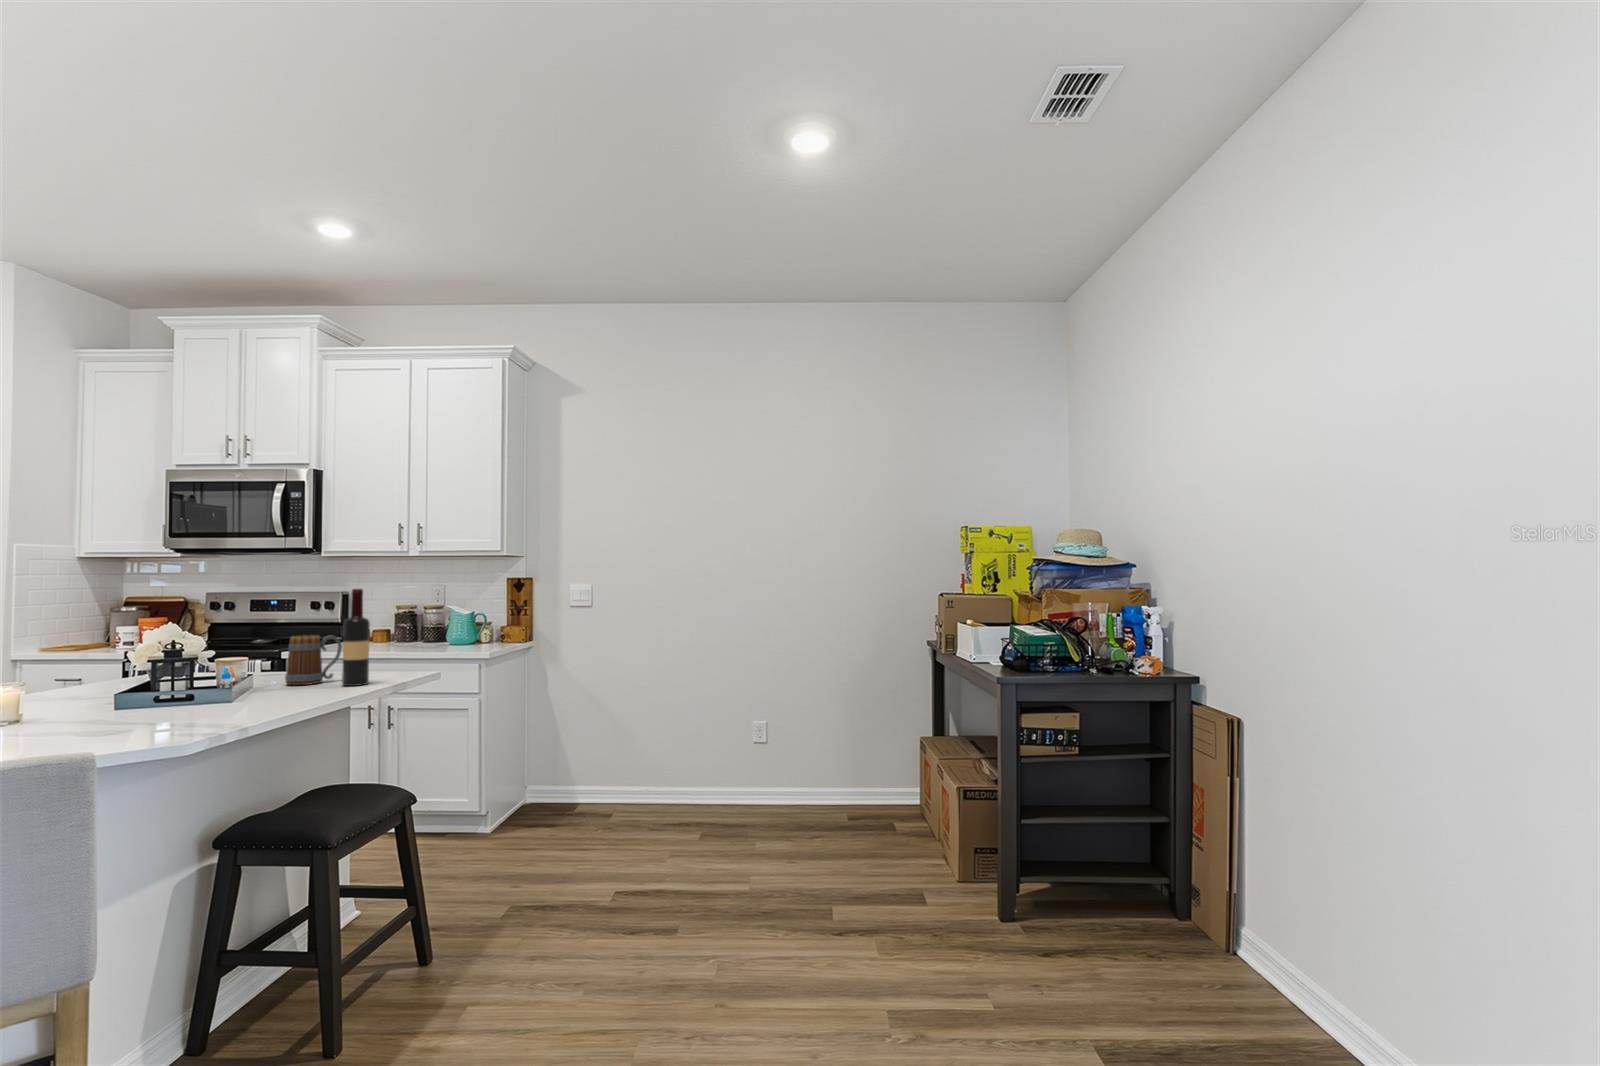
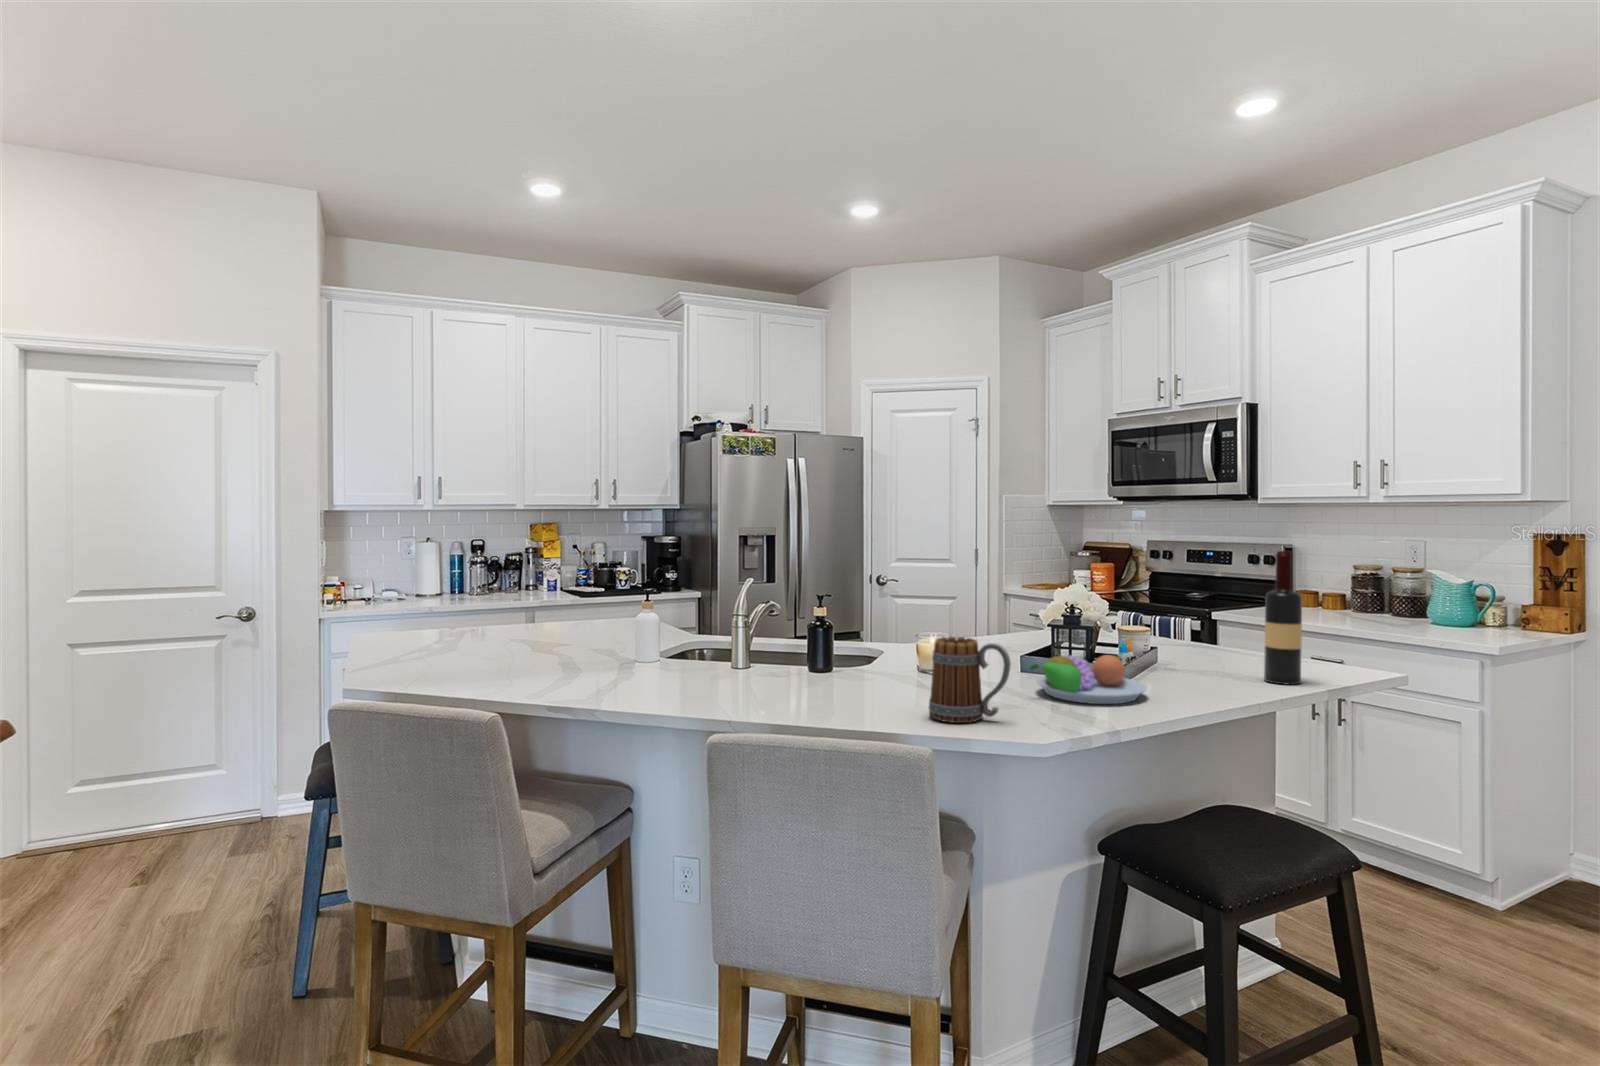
mug: present [285,635,342,685] -> present [929,637,1011,723]
fruit bowl: none [146,677,256,718] -> present [1030,649,1147,704]

